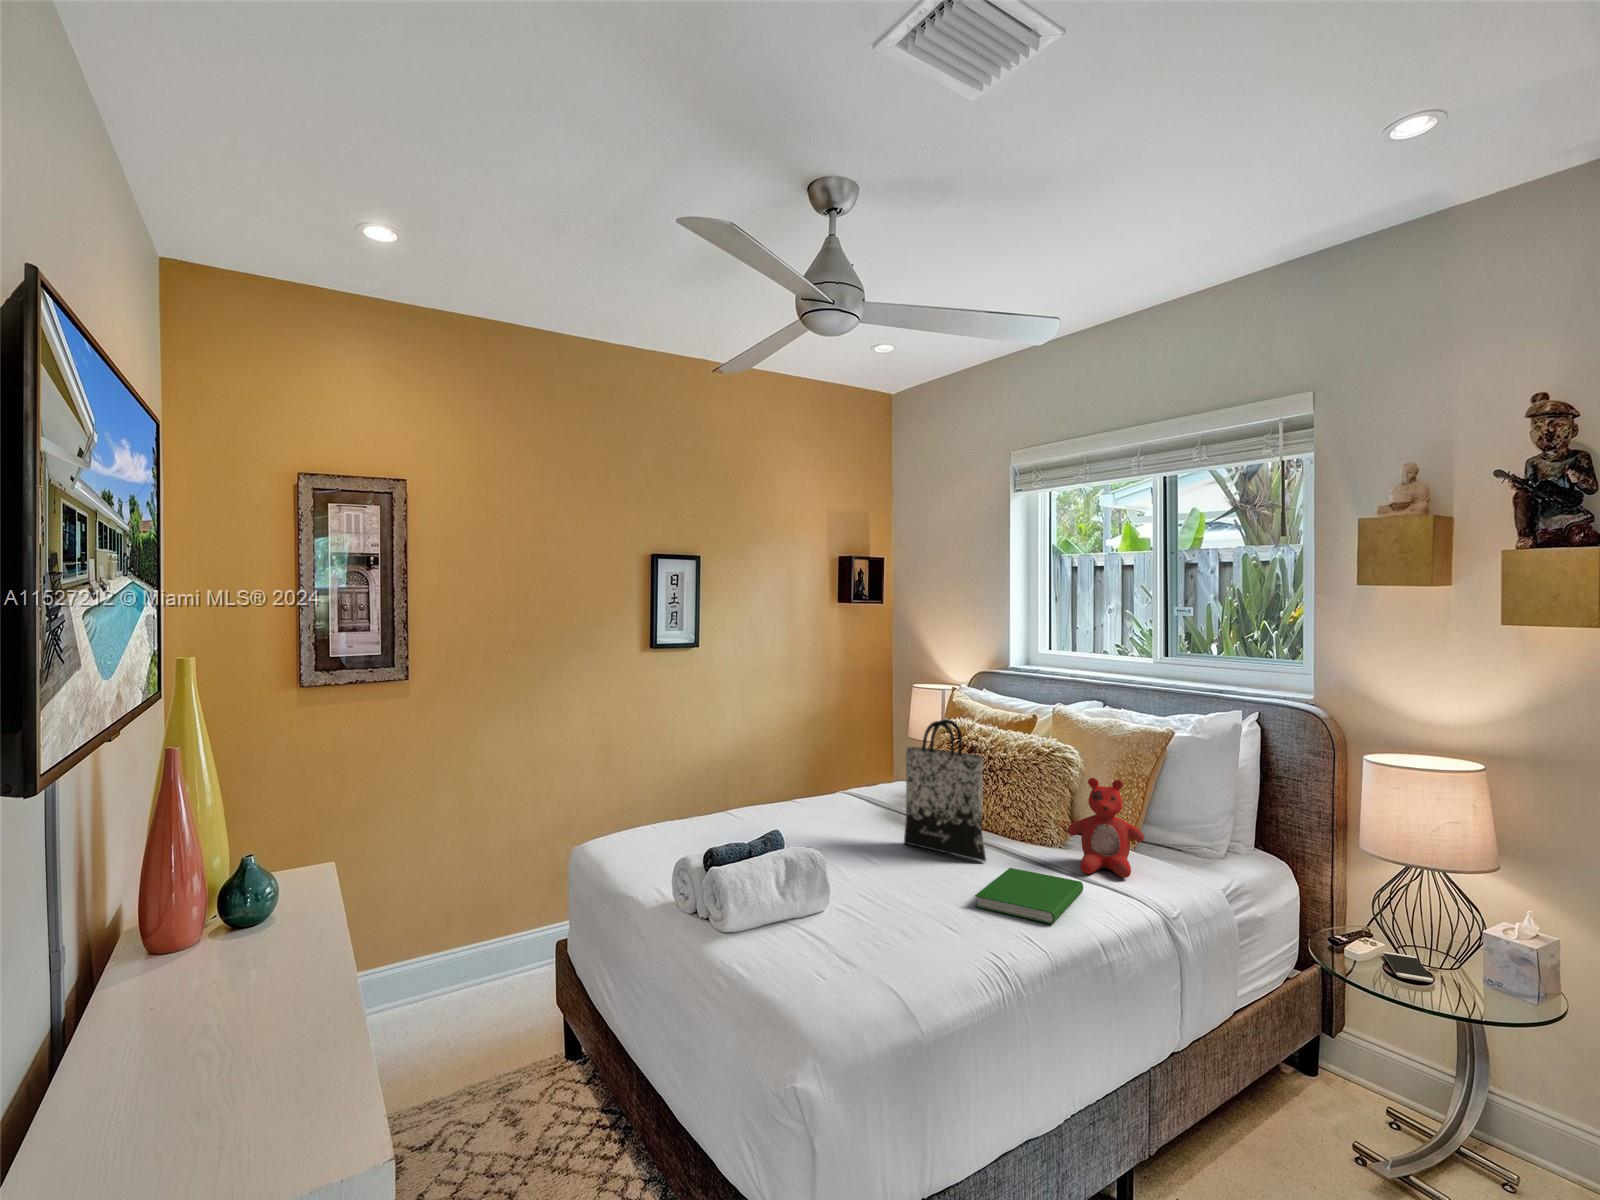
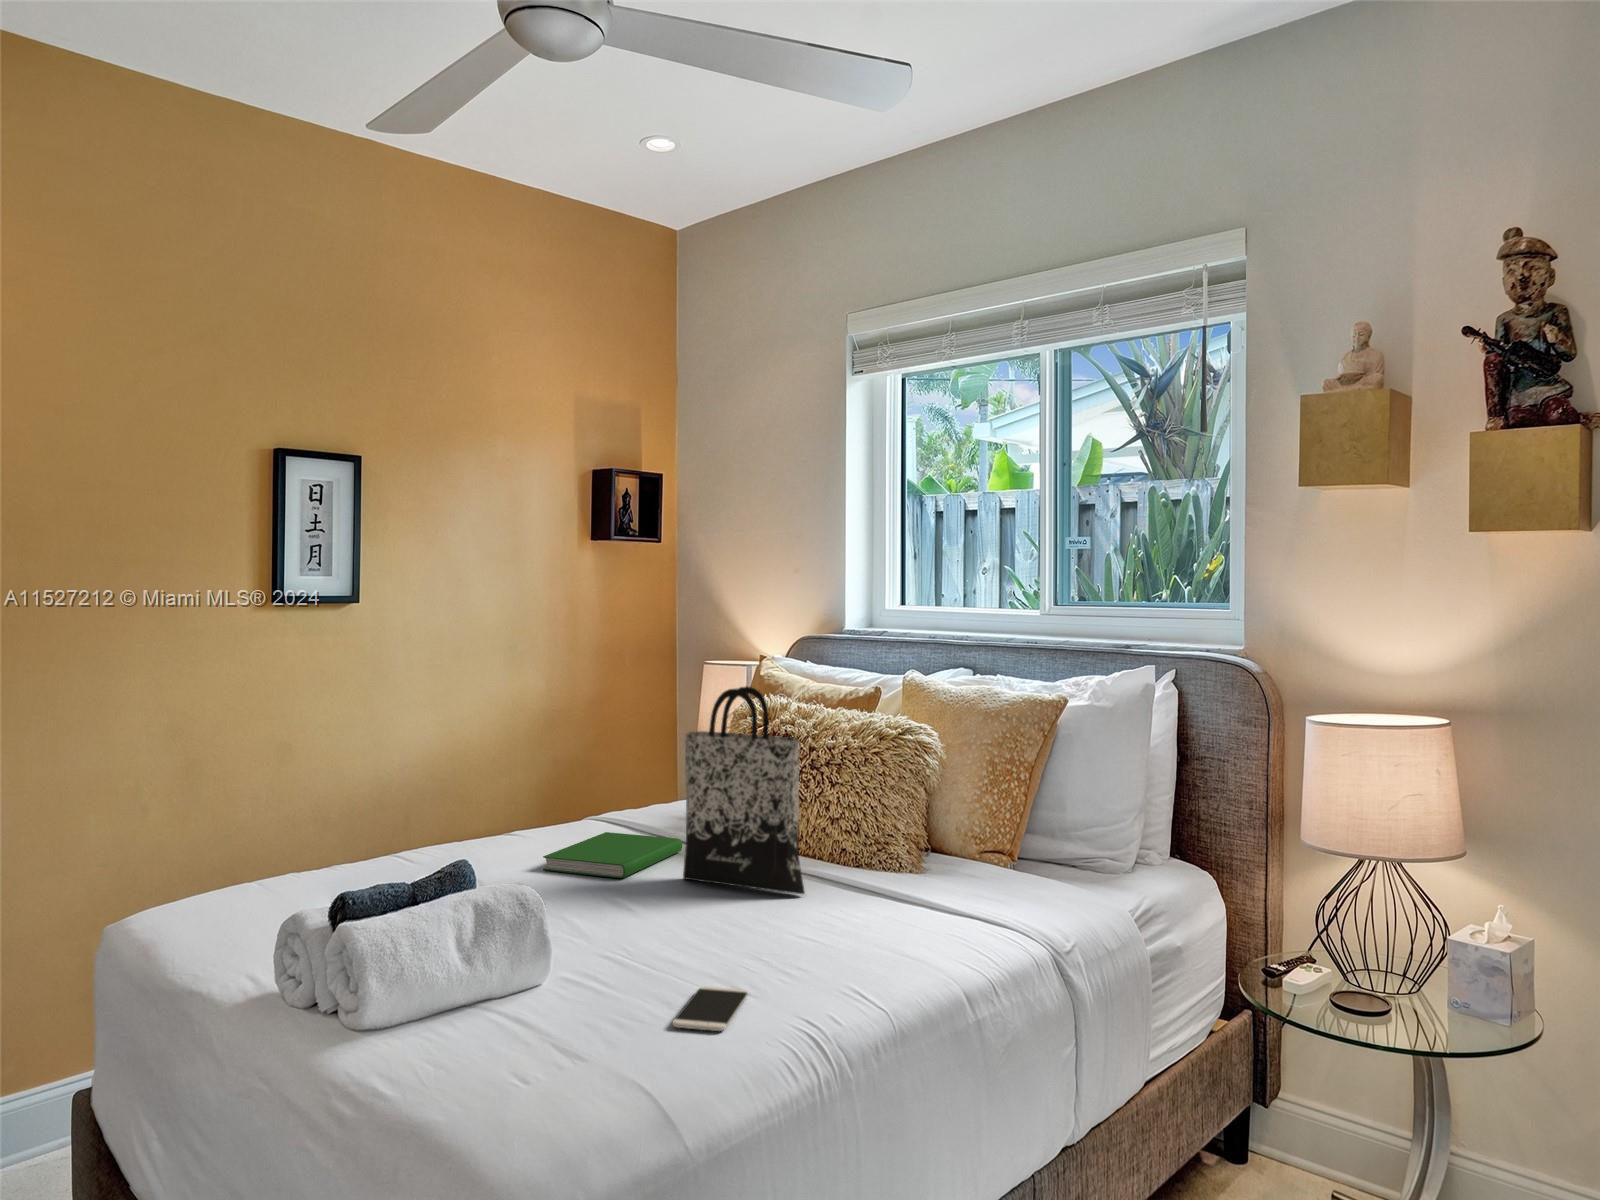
stuffed bear: present [1068,778,1145,878] -> none [921,763,1026,902]
hardcover book: present [975,868,1083,924] -> present [543,832,682,878]
smartphone: present [1383,952,1433,982] -> present [673,986,748,1031]

